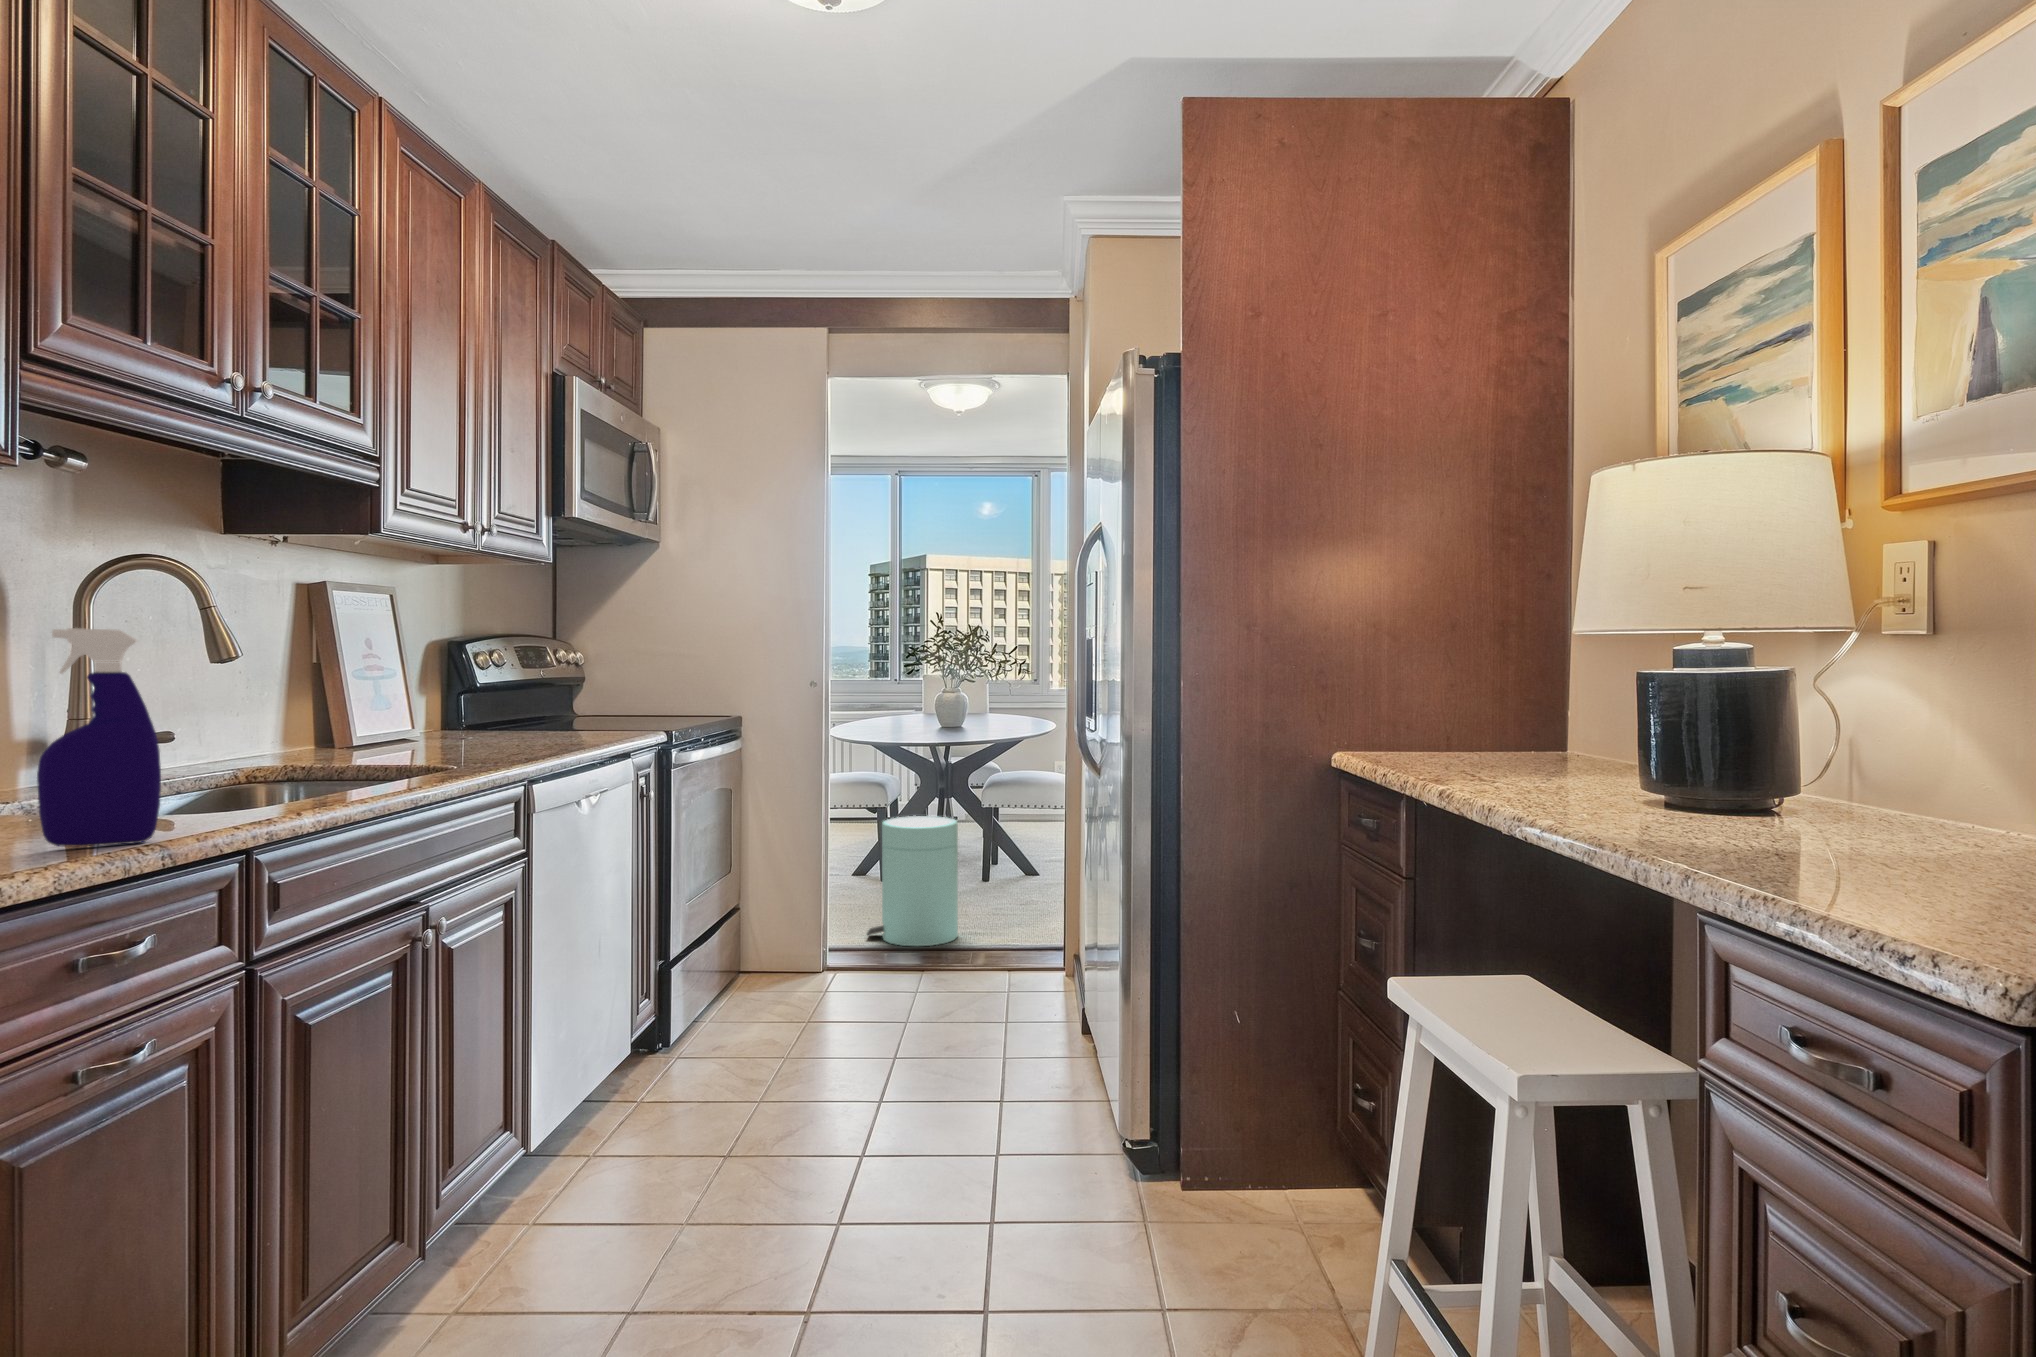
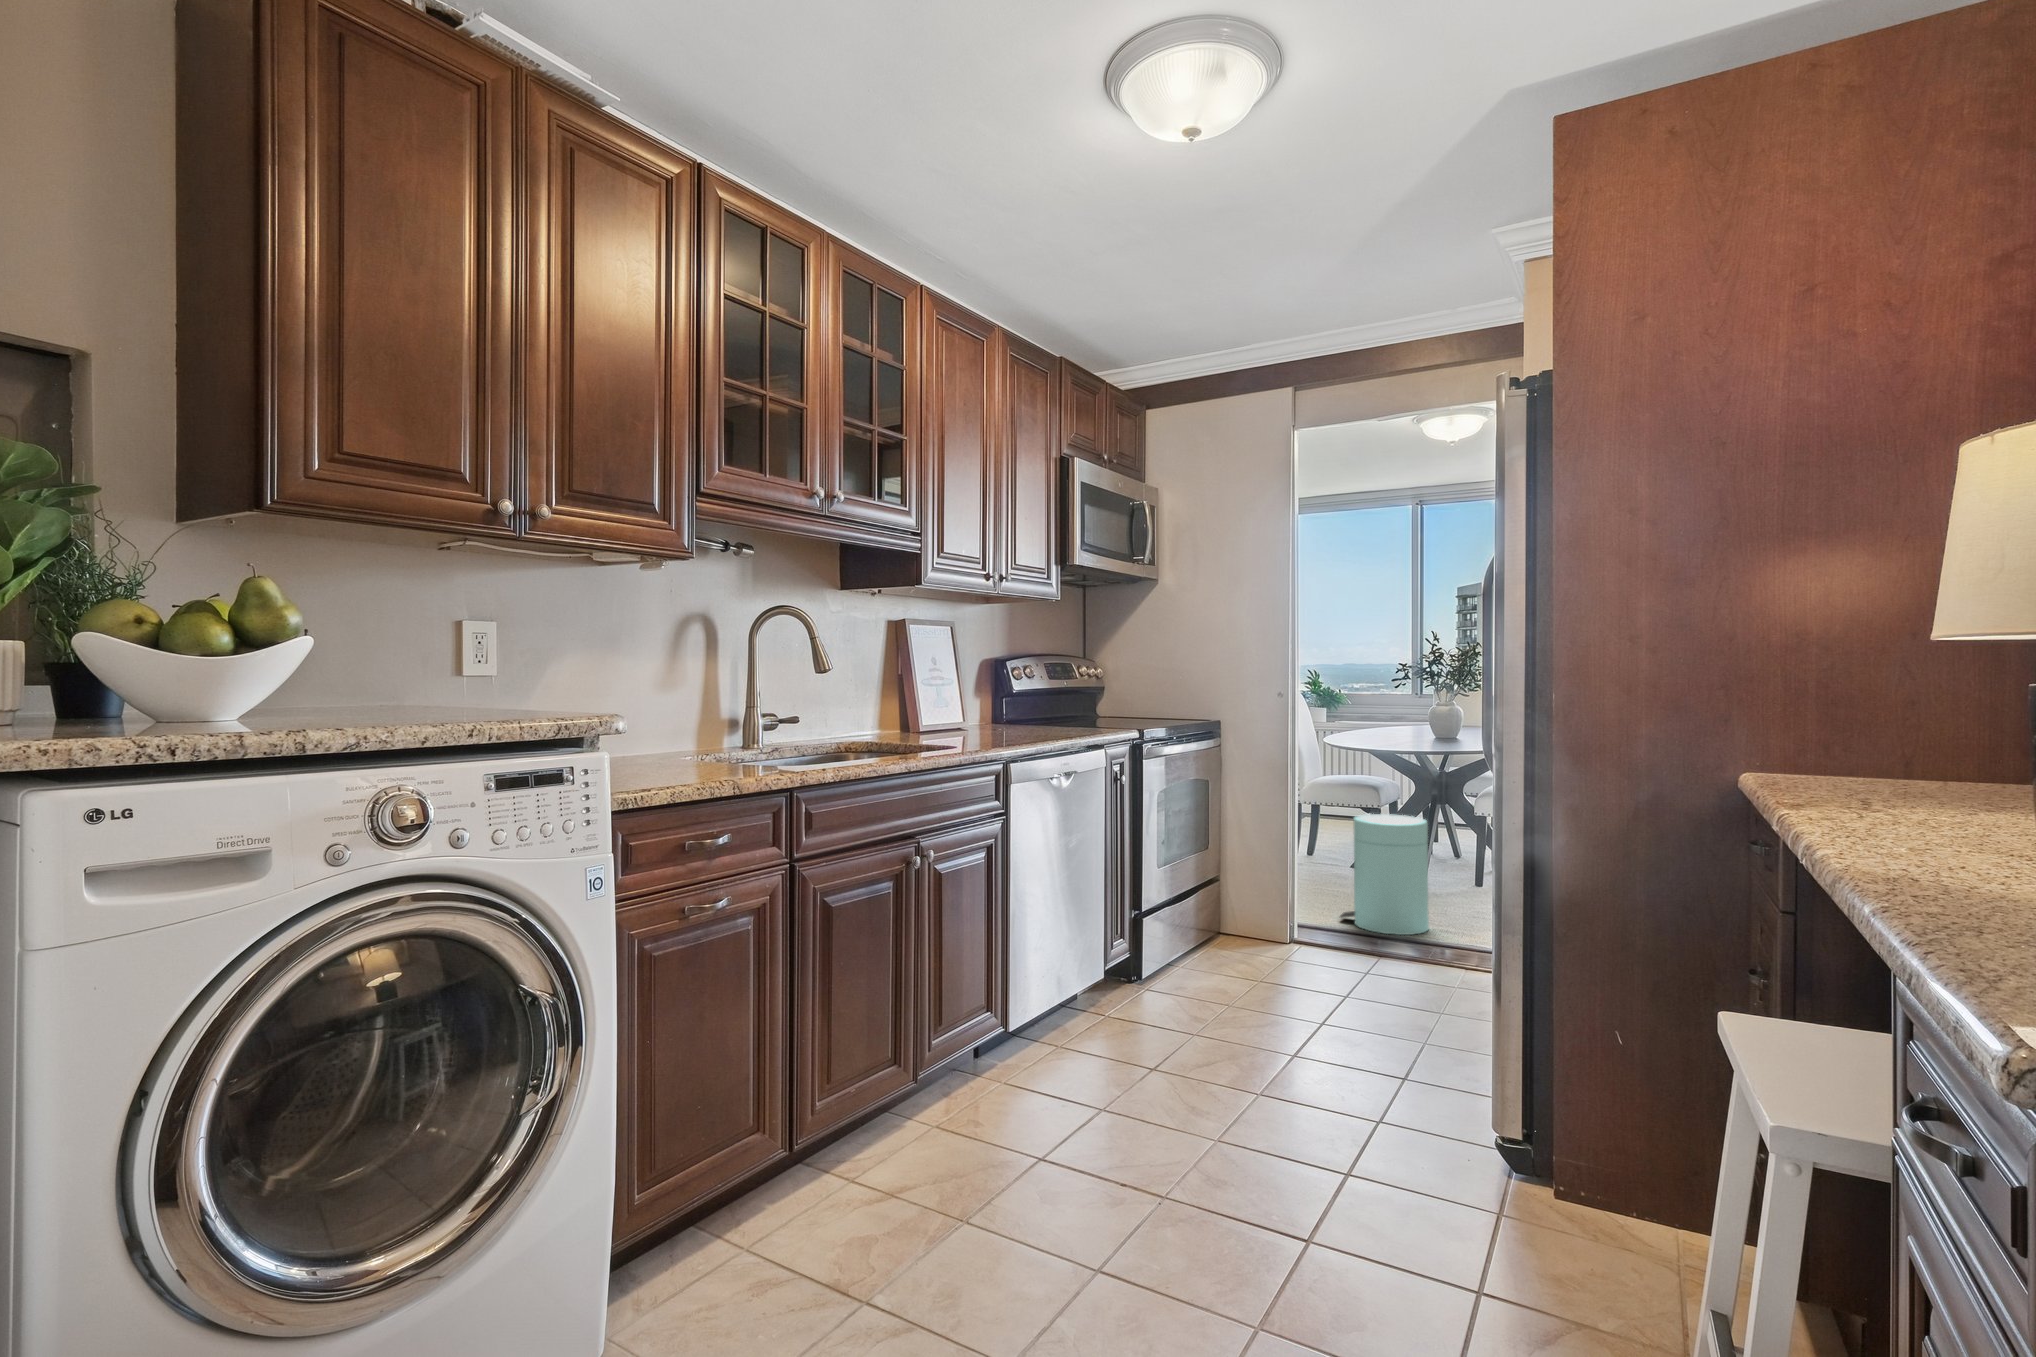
spray bottle: present [37,628,161,847] -> none [681,650,737,777]

